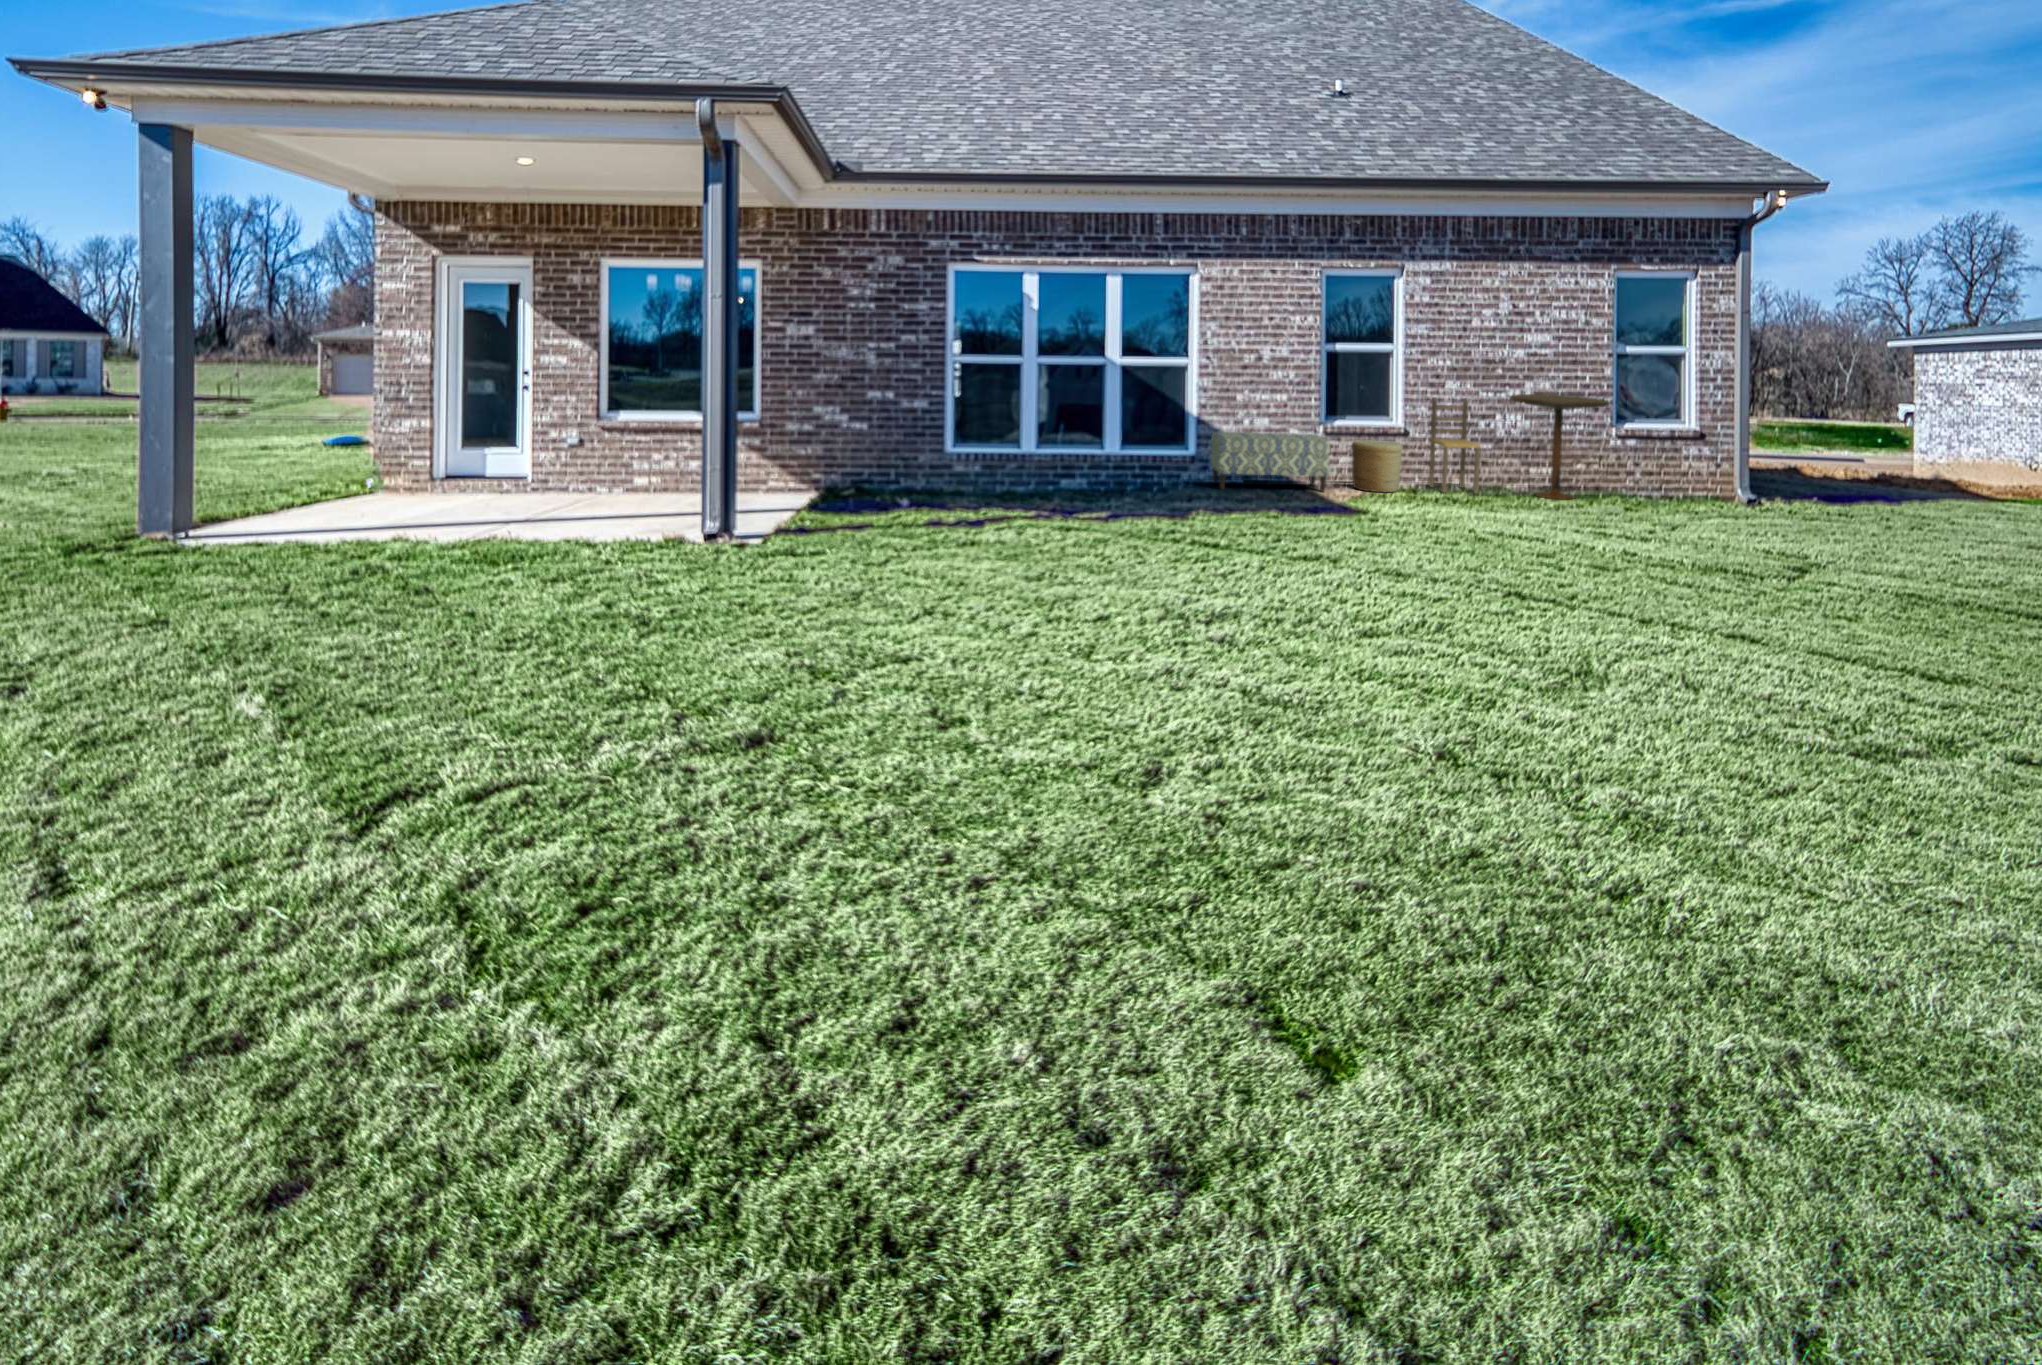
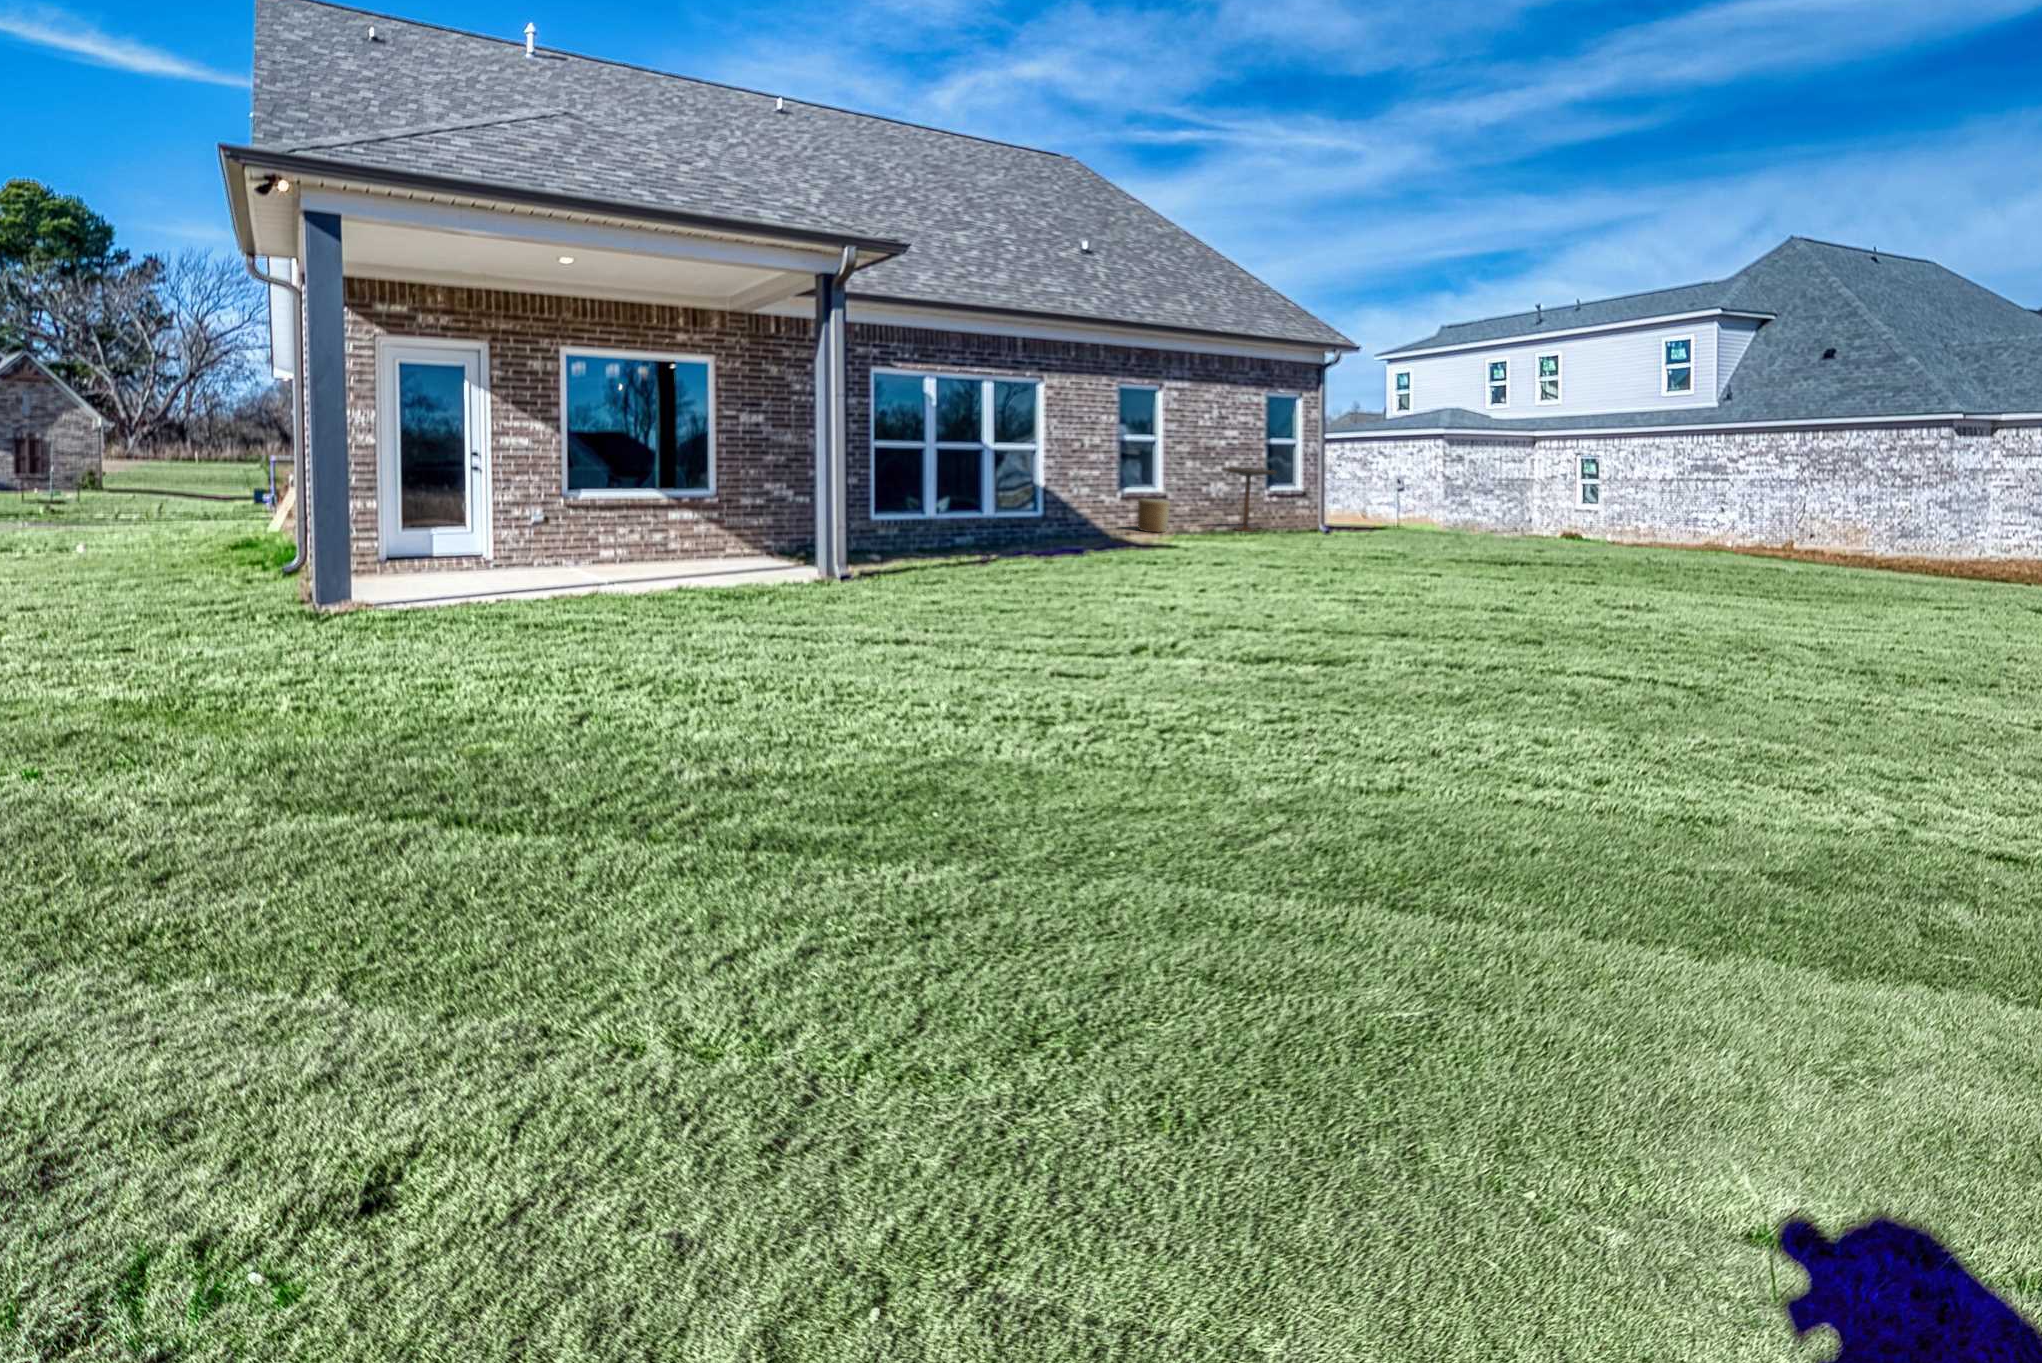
chair: present [1429,397,1480,494] -> none [1174,470,1210,531]
bench: present [1211,431,1330,492] -> none [1054,495,1136,535]

